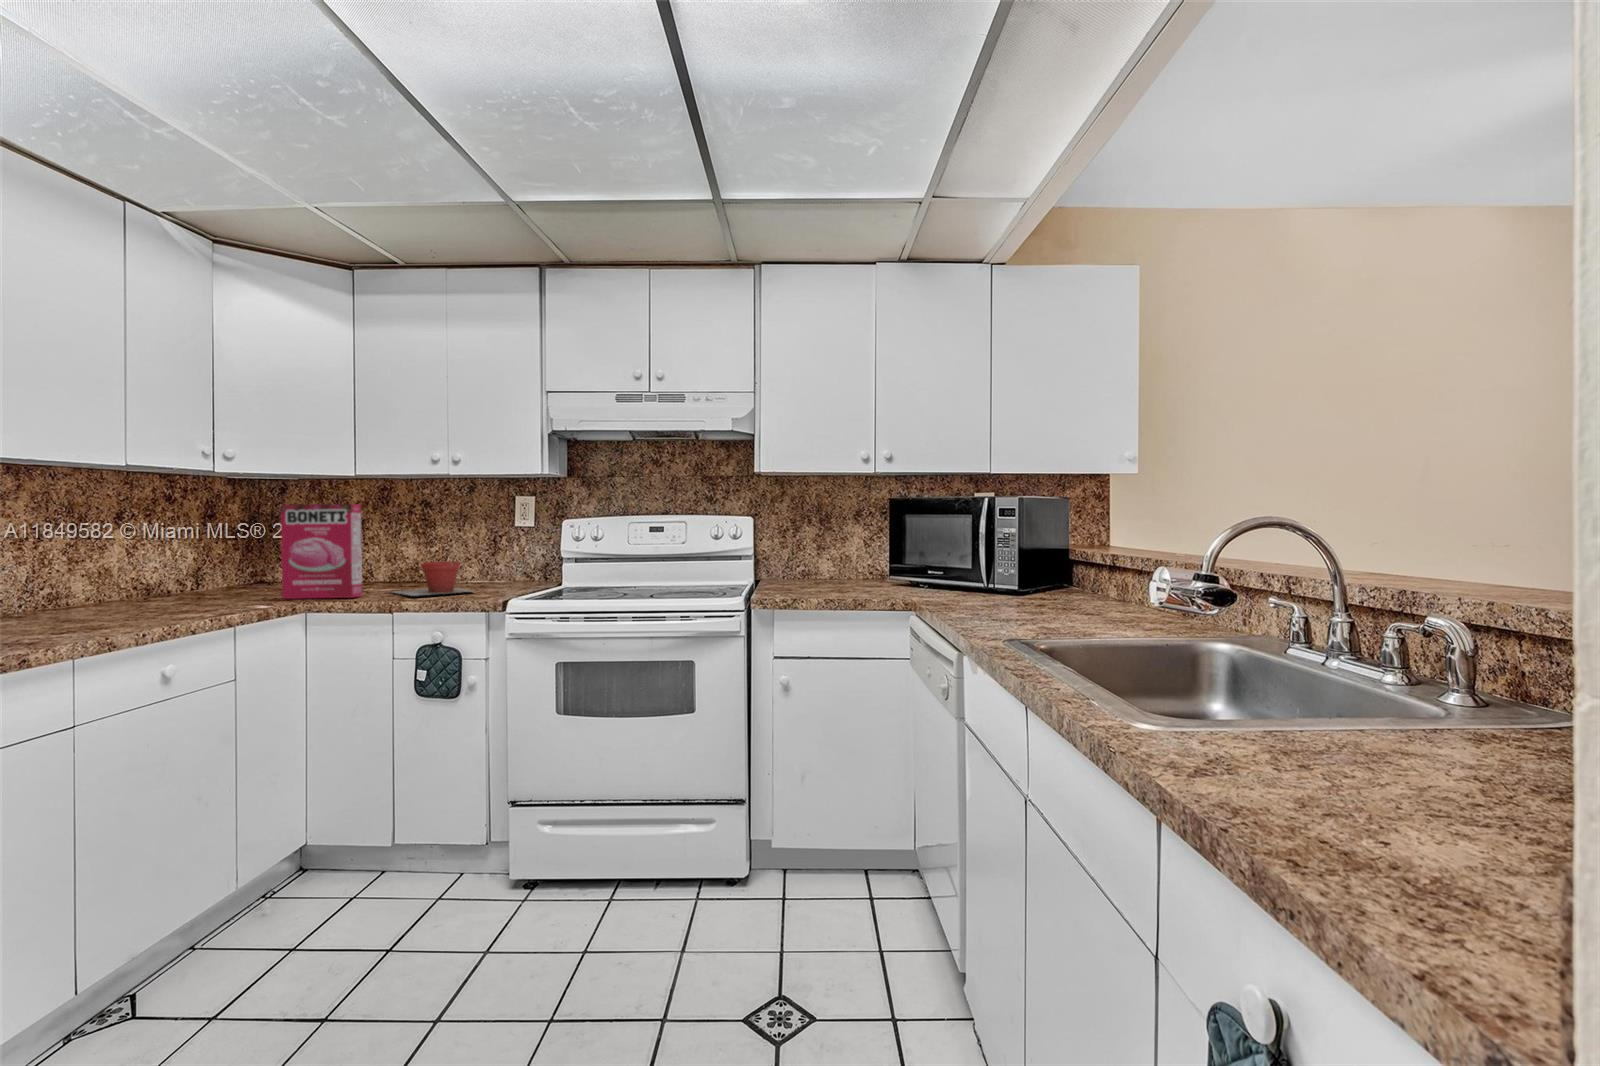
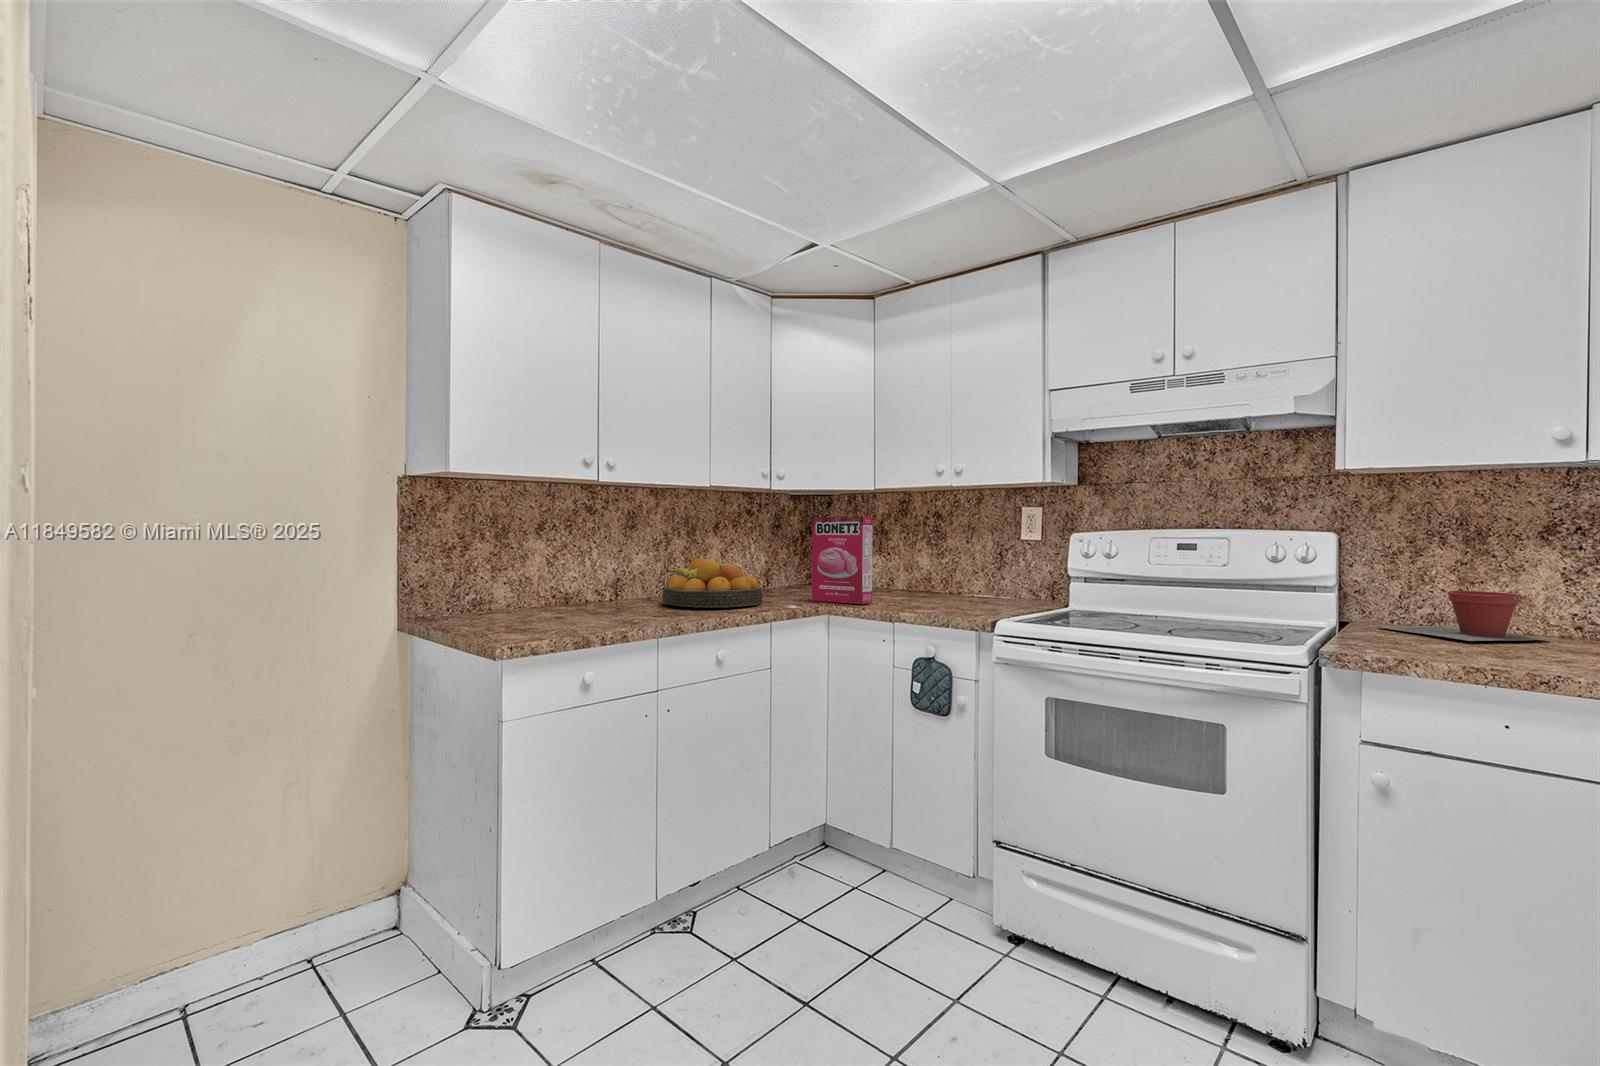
fruit bowl: none [52,556,215,616] -> present [662,558,763,607]
plant pot: present [393,561,470,596] -> present [1380,591,1549,641]

